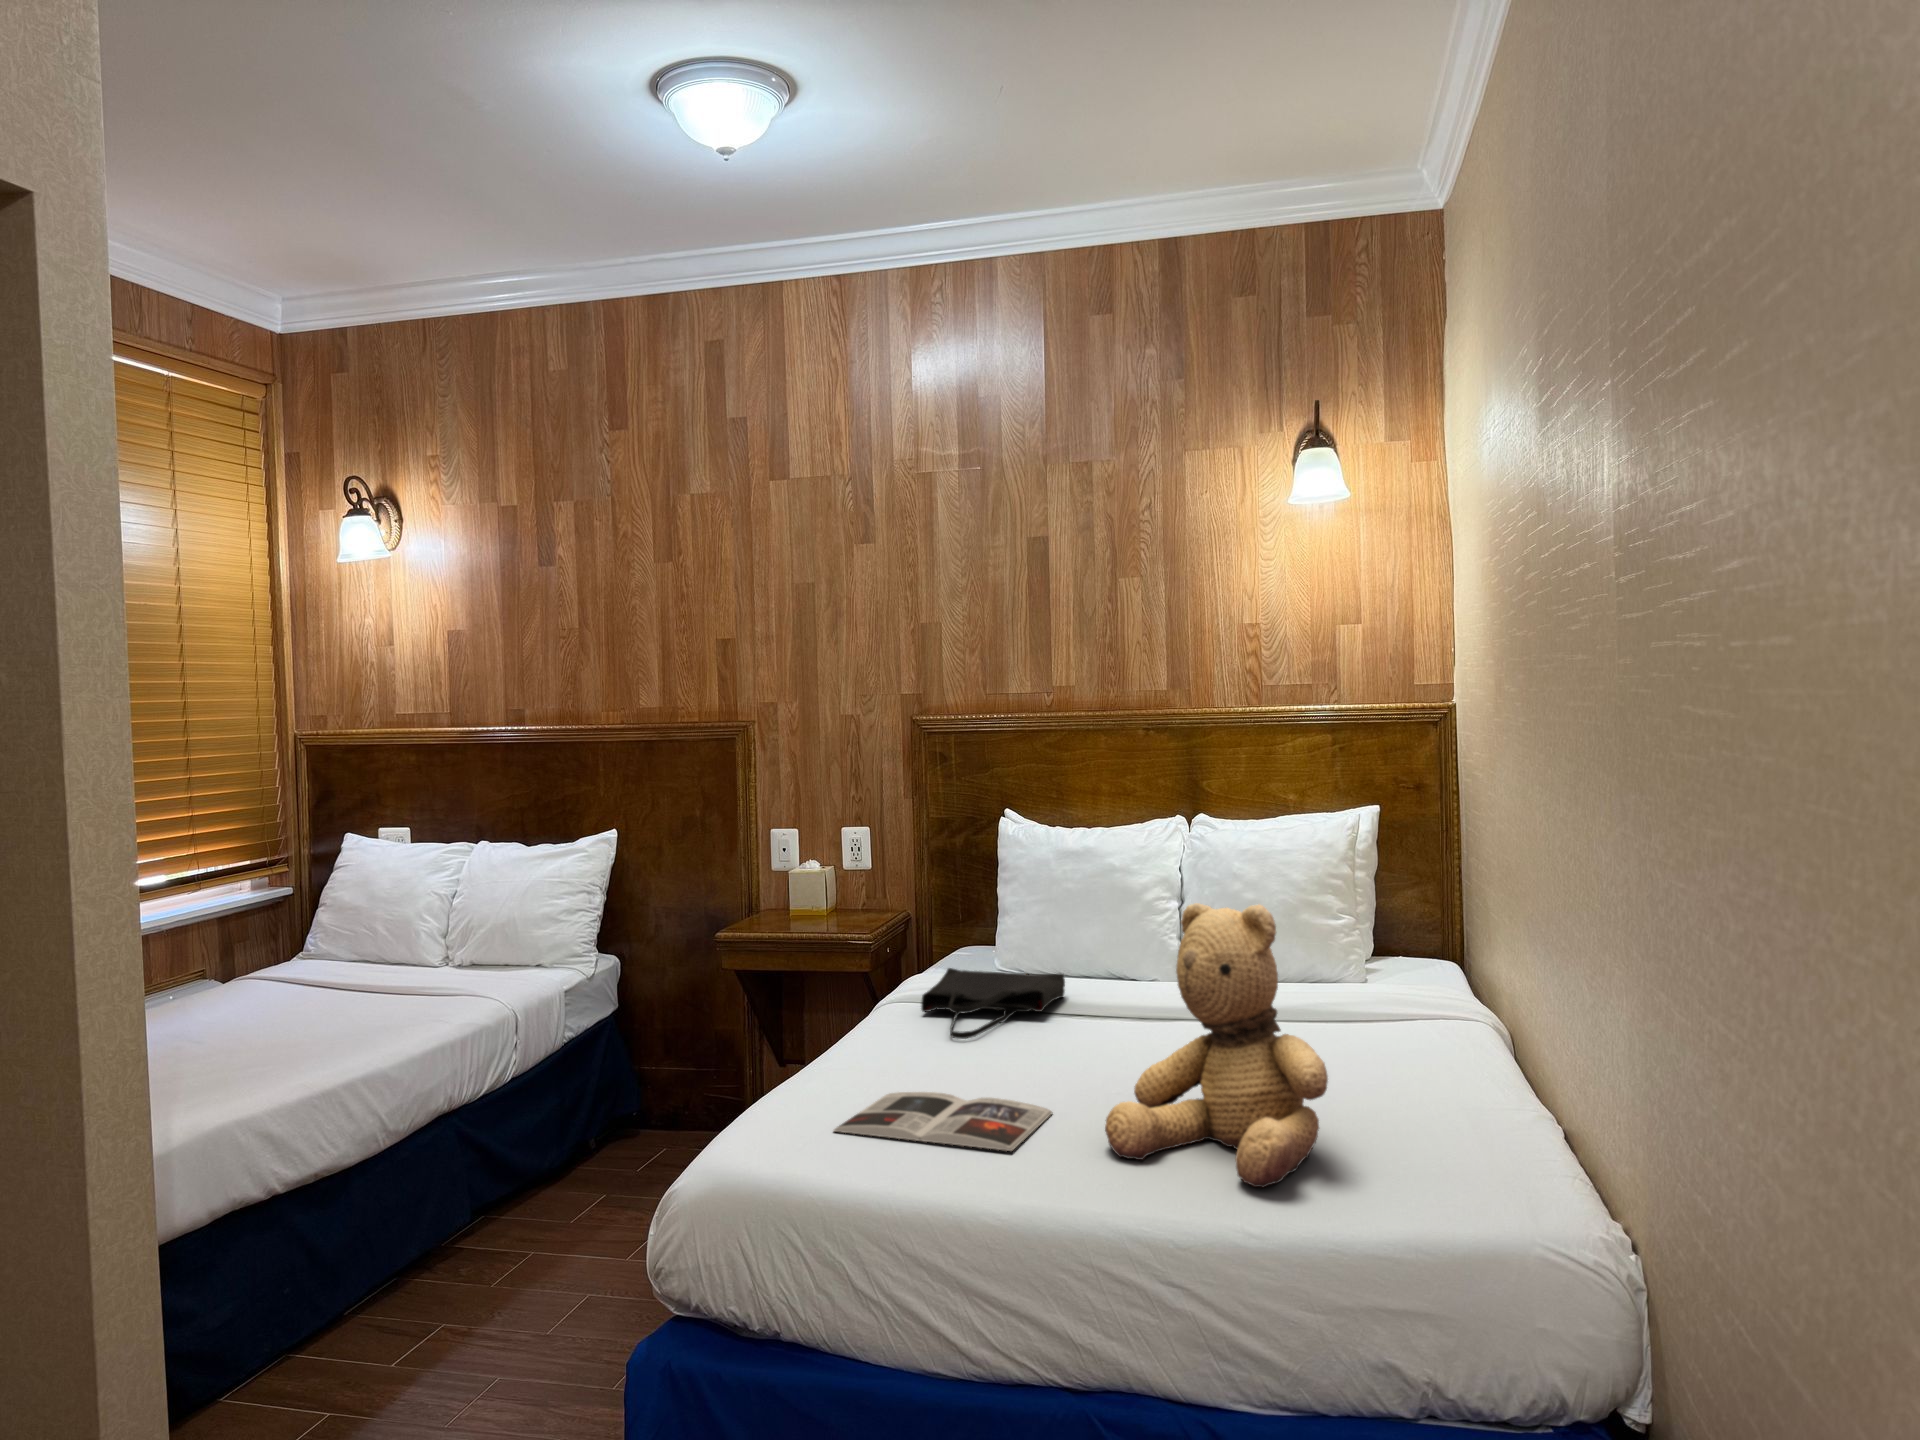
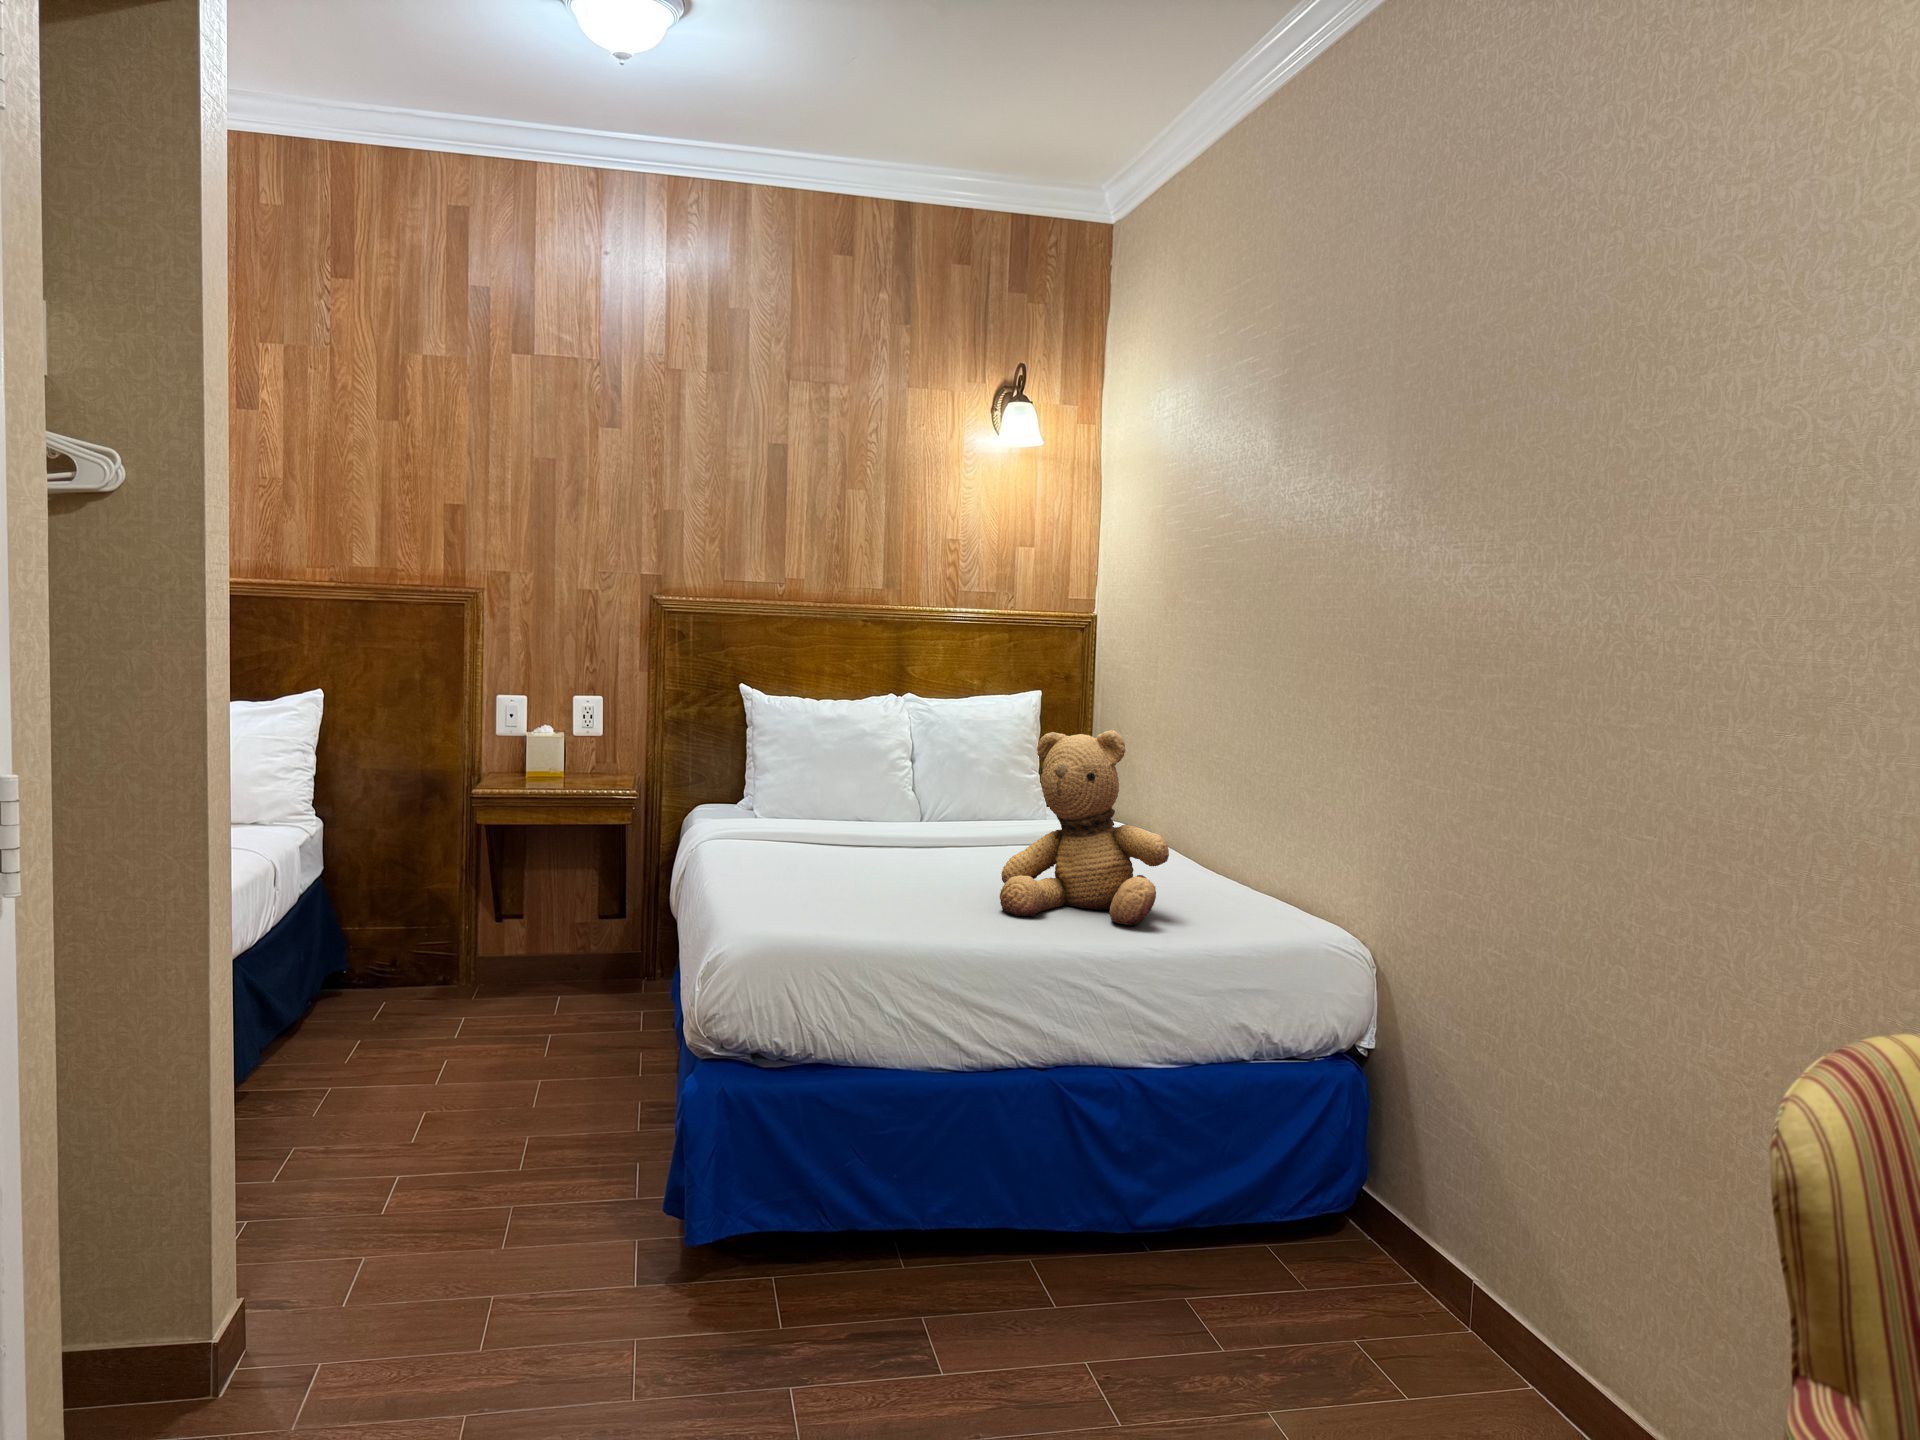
tote bag: present [921,968,1065,1039] -> none [737,810,849,858]
magazine: present [834,1092,1052,1151] -> none [779,886,937,915]

